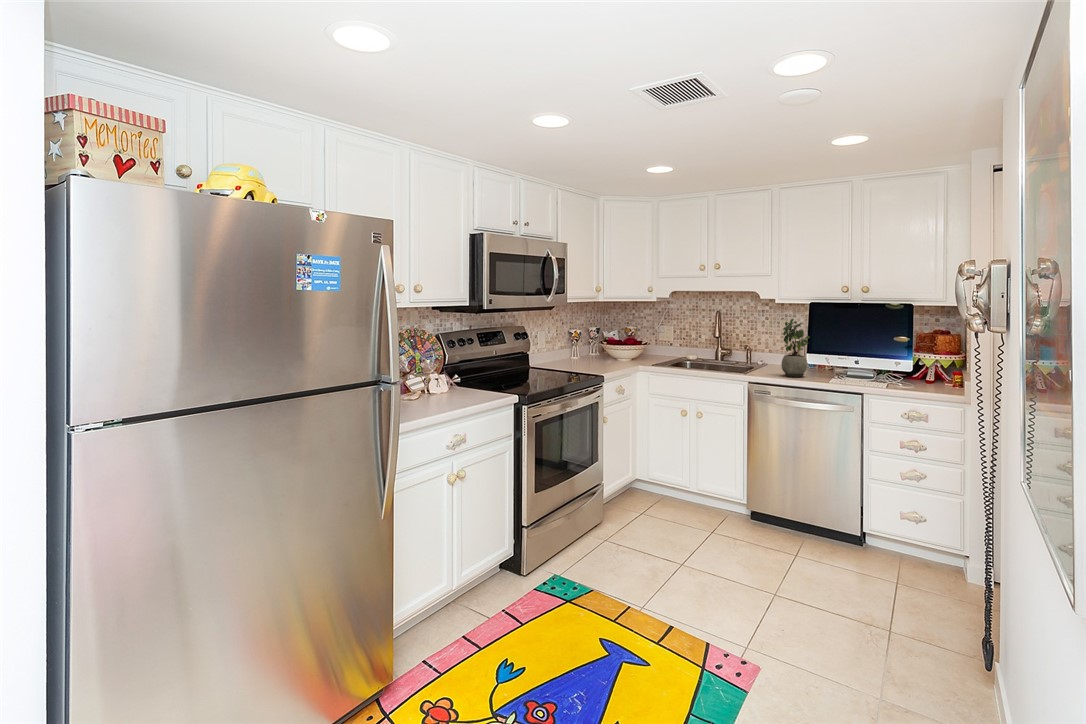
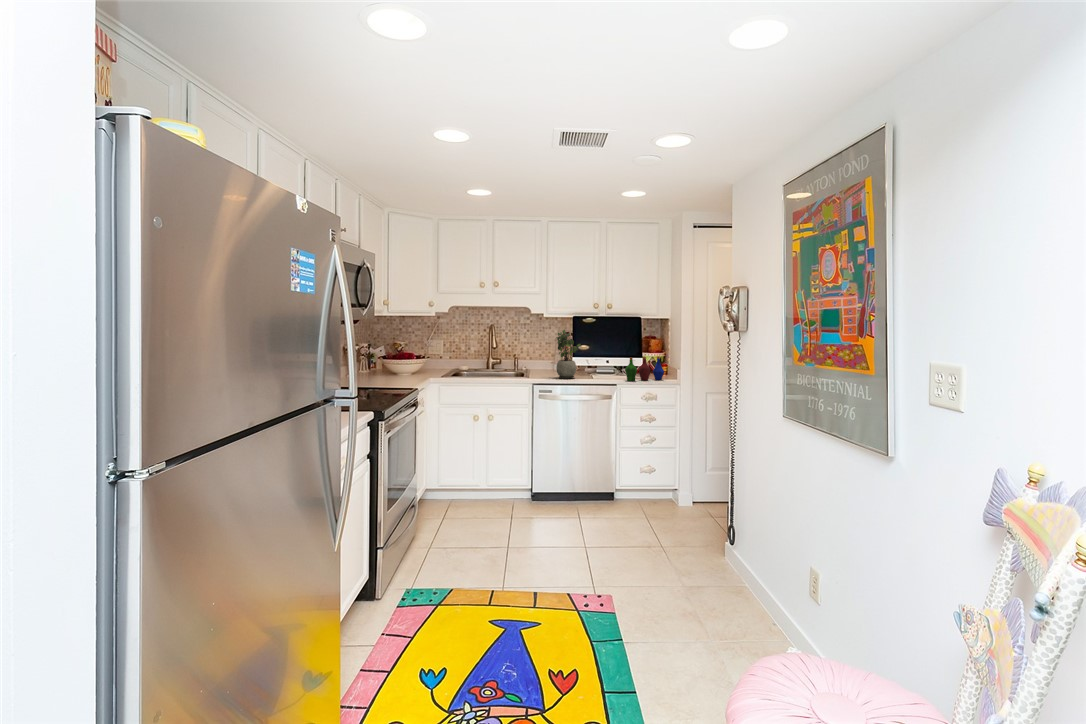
bottle: none [870,356,933,388] -> present [625,356,664,381]

